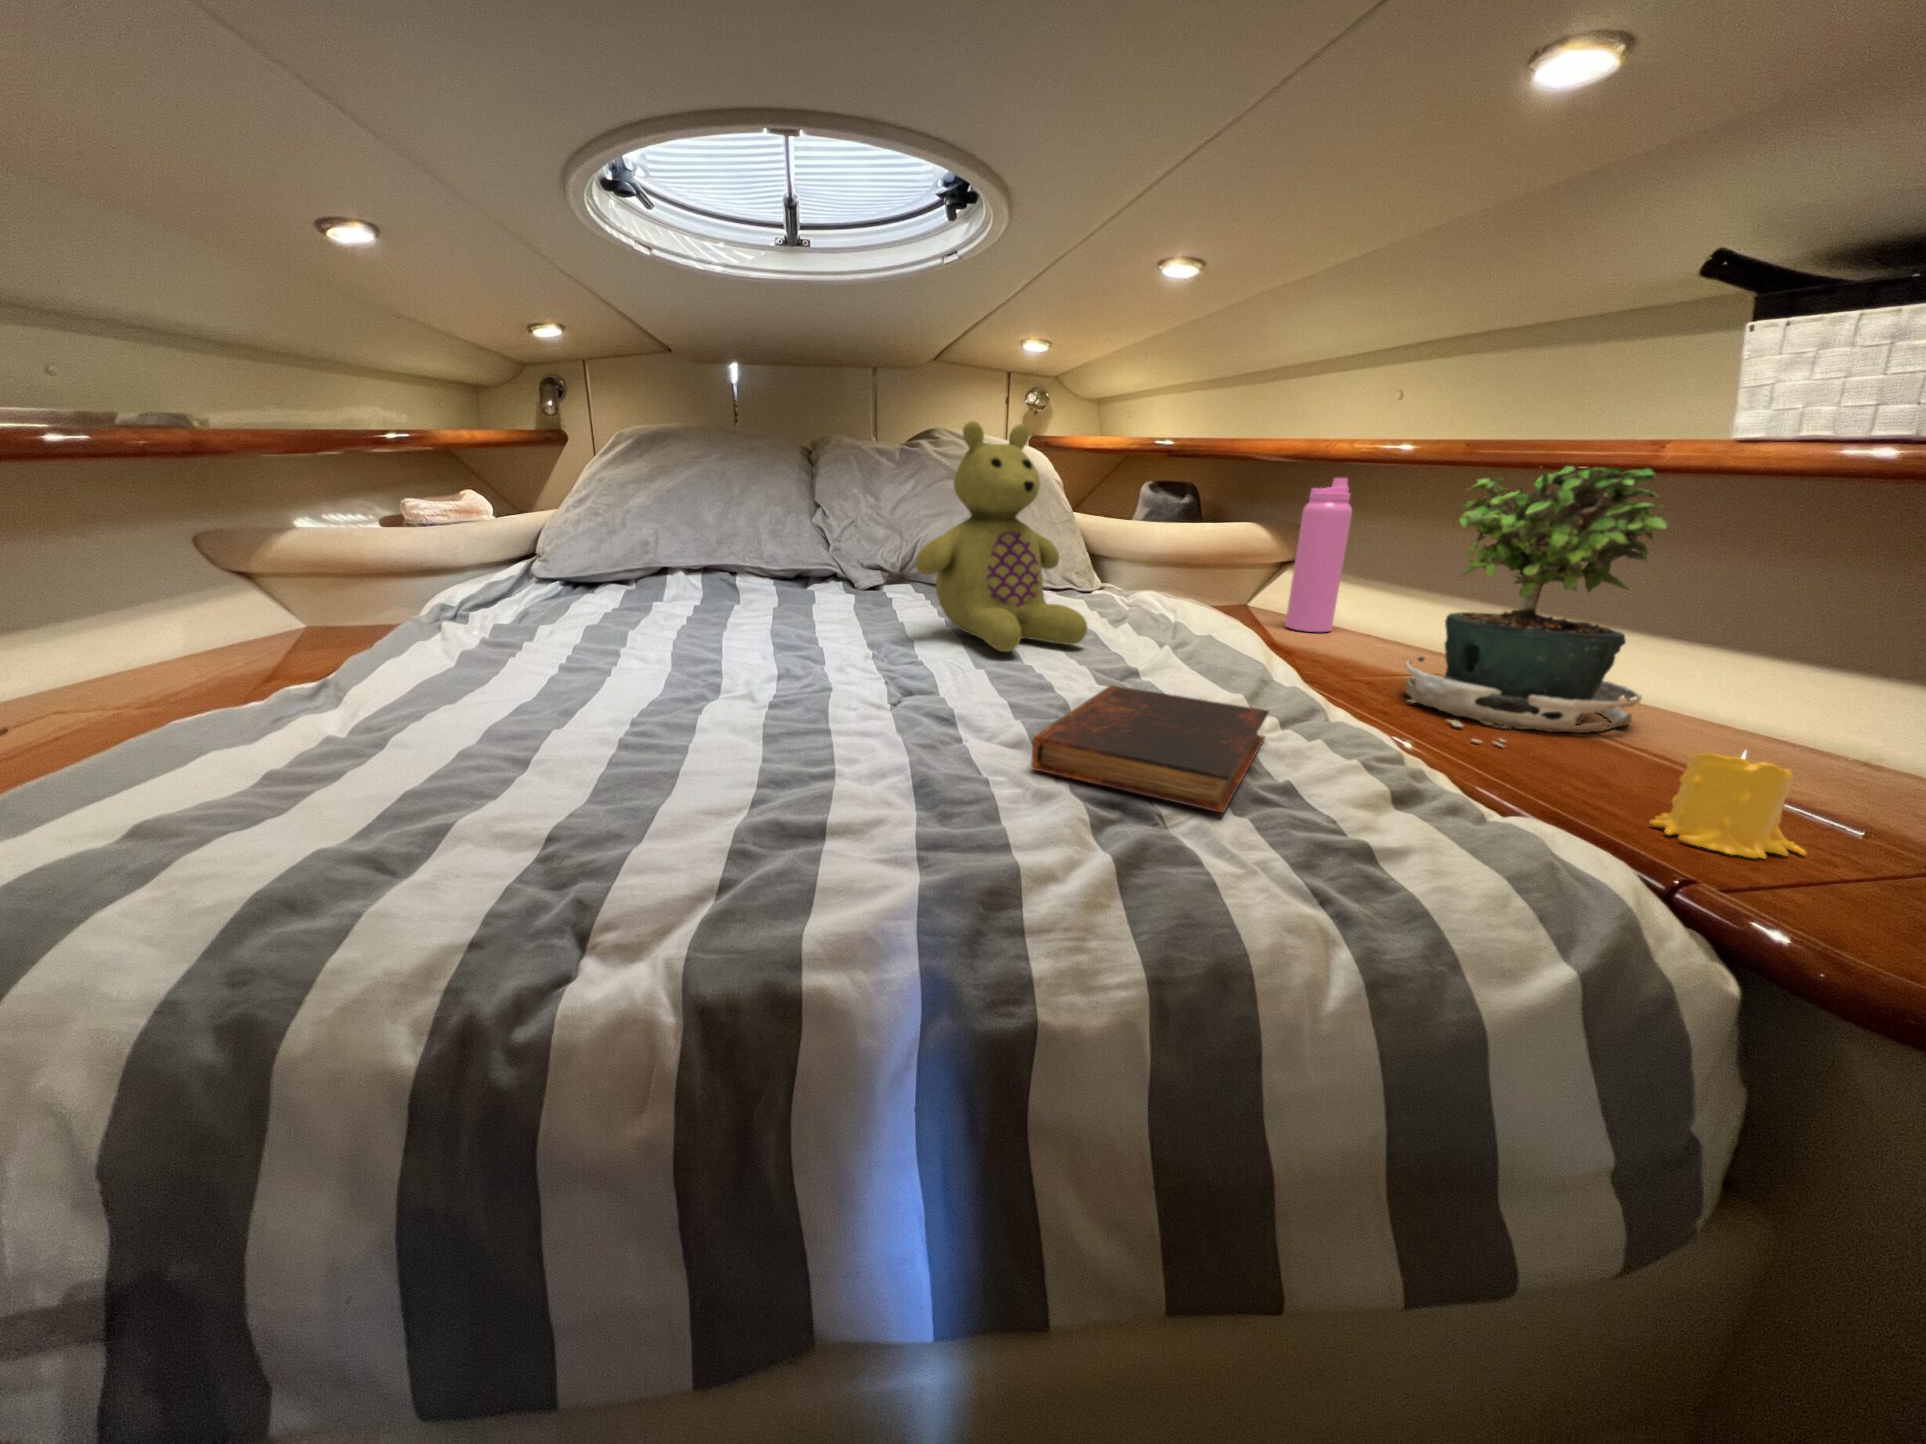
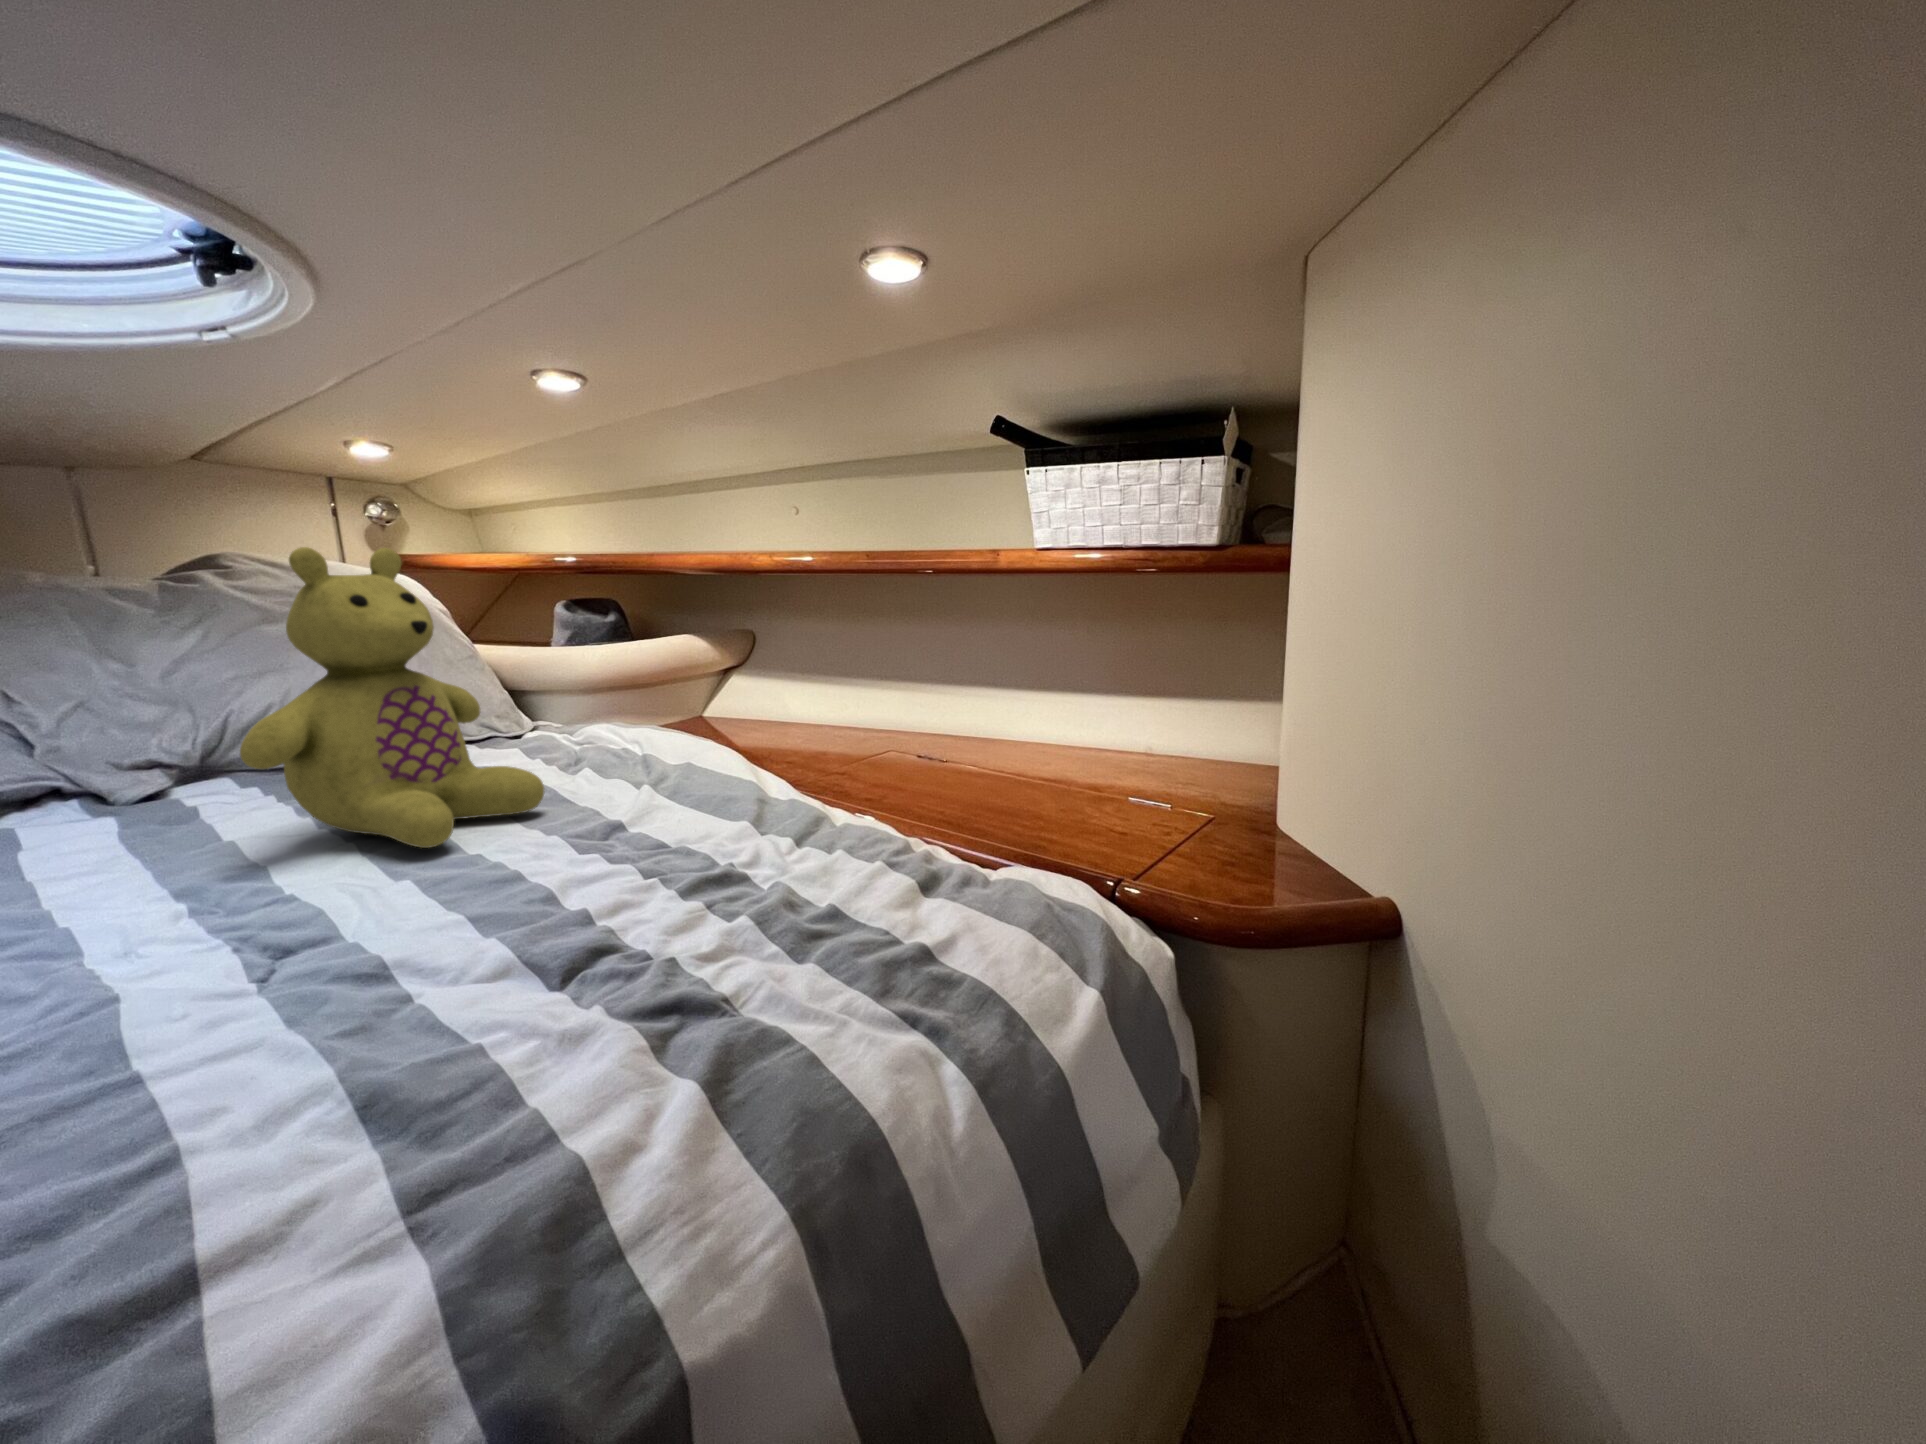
potted plant: present [1405,466,1669,746] -> none [875,552,1035,809]
water bottle: present [1285,478,1352,632] -> none [742,581,796,732]
book: present [1031,685,1269,813] -> none [534,836,790,1005]
candle: present [1650,751,1807,858] -> none [1079,770,1160,852]

